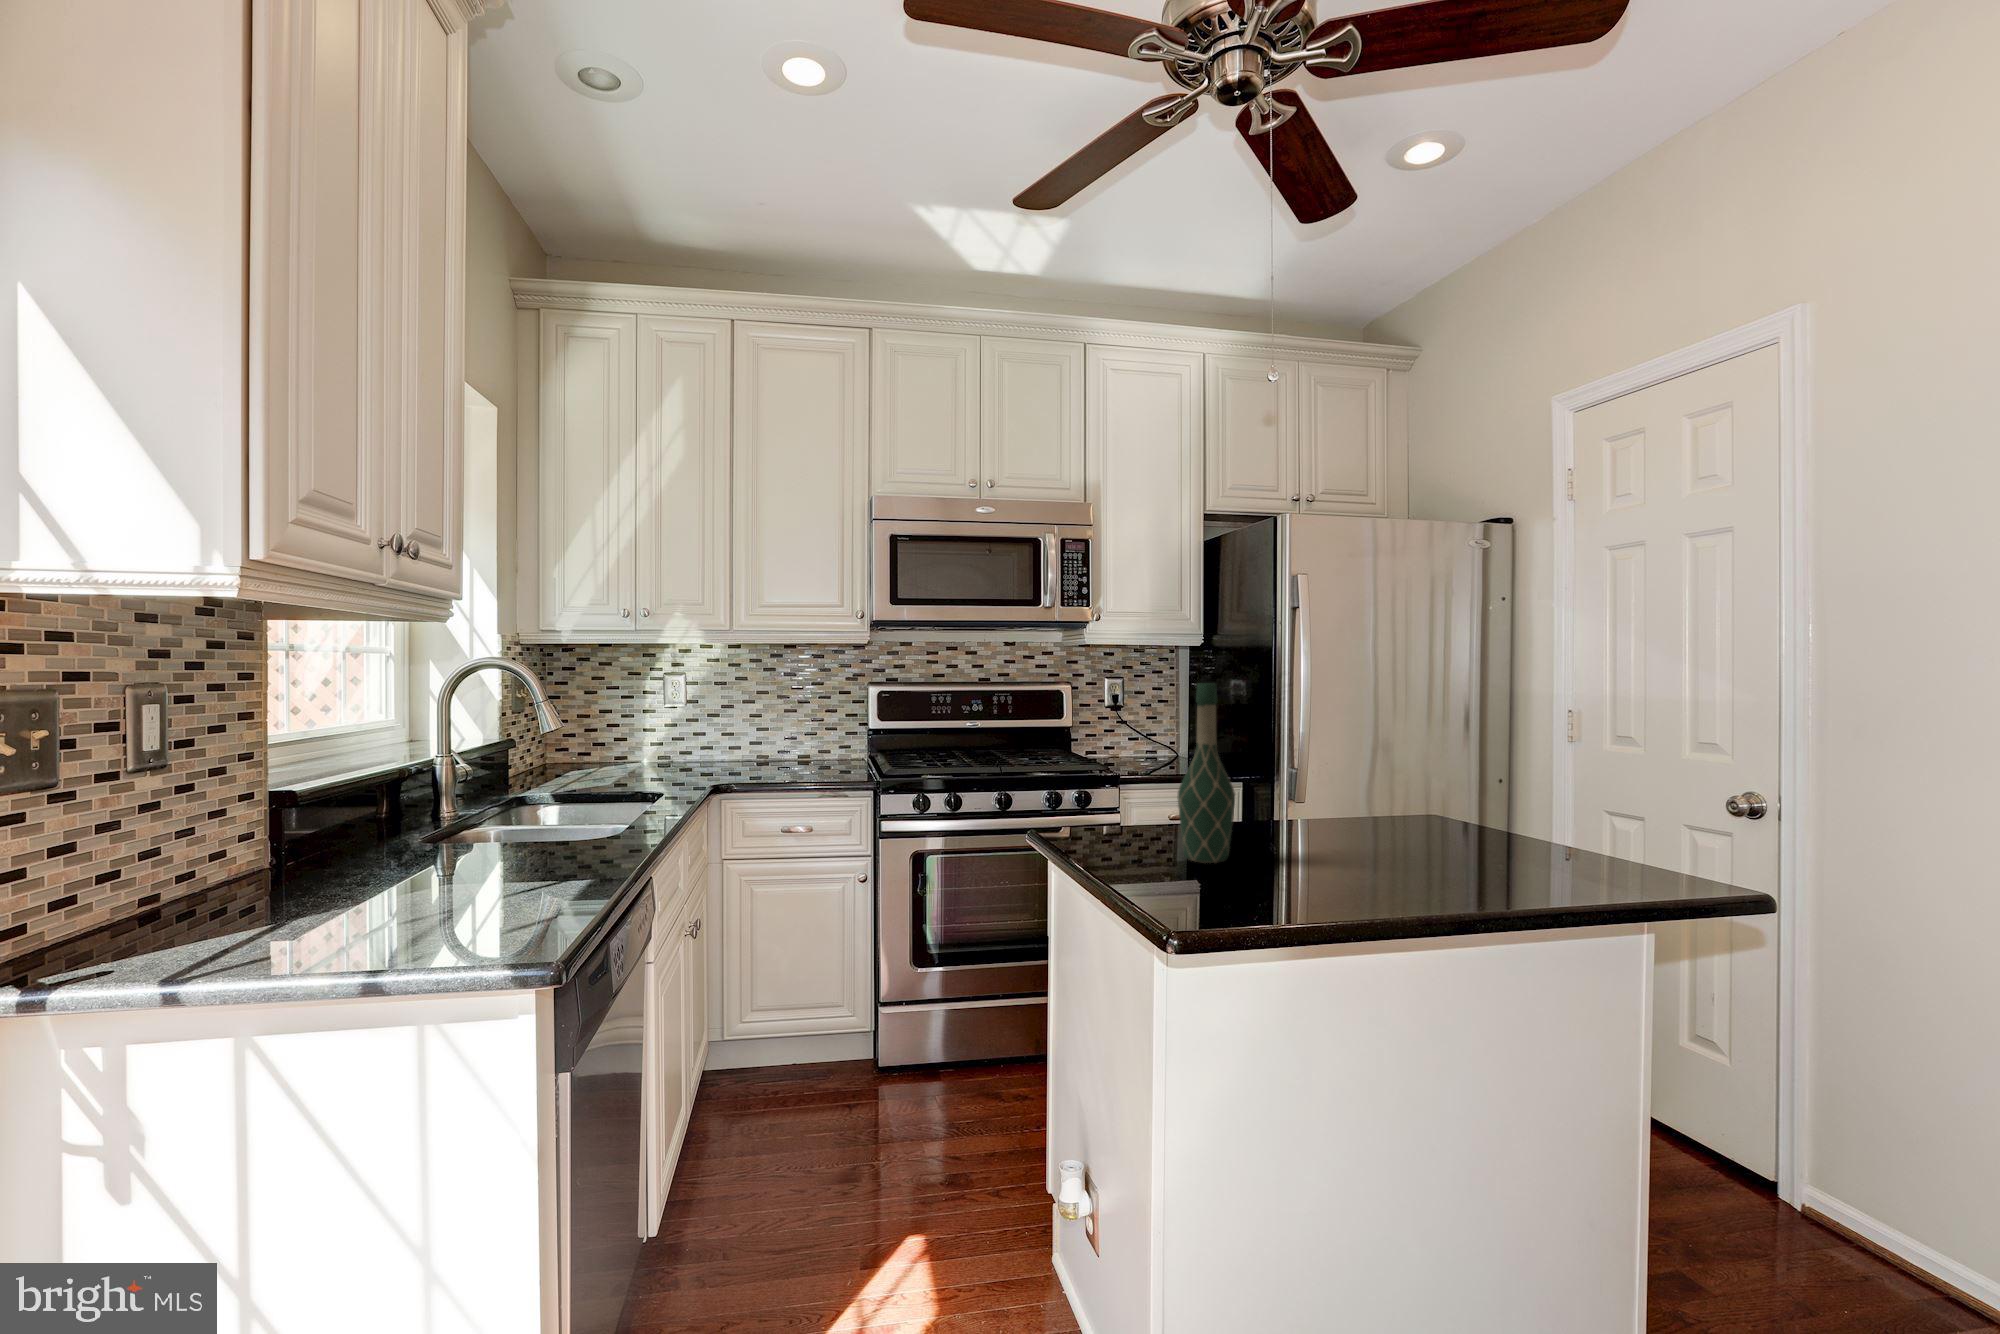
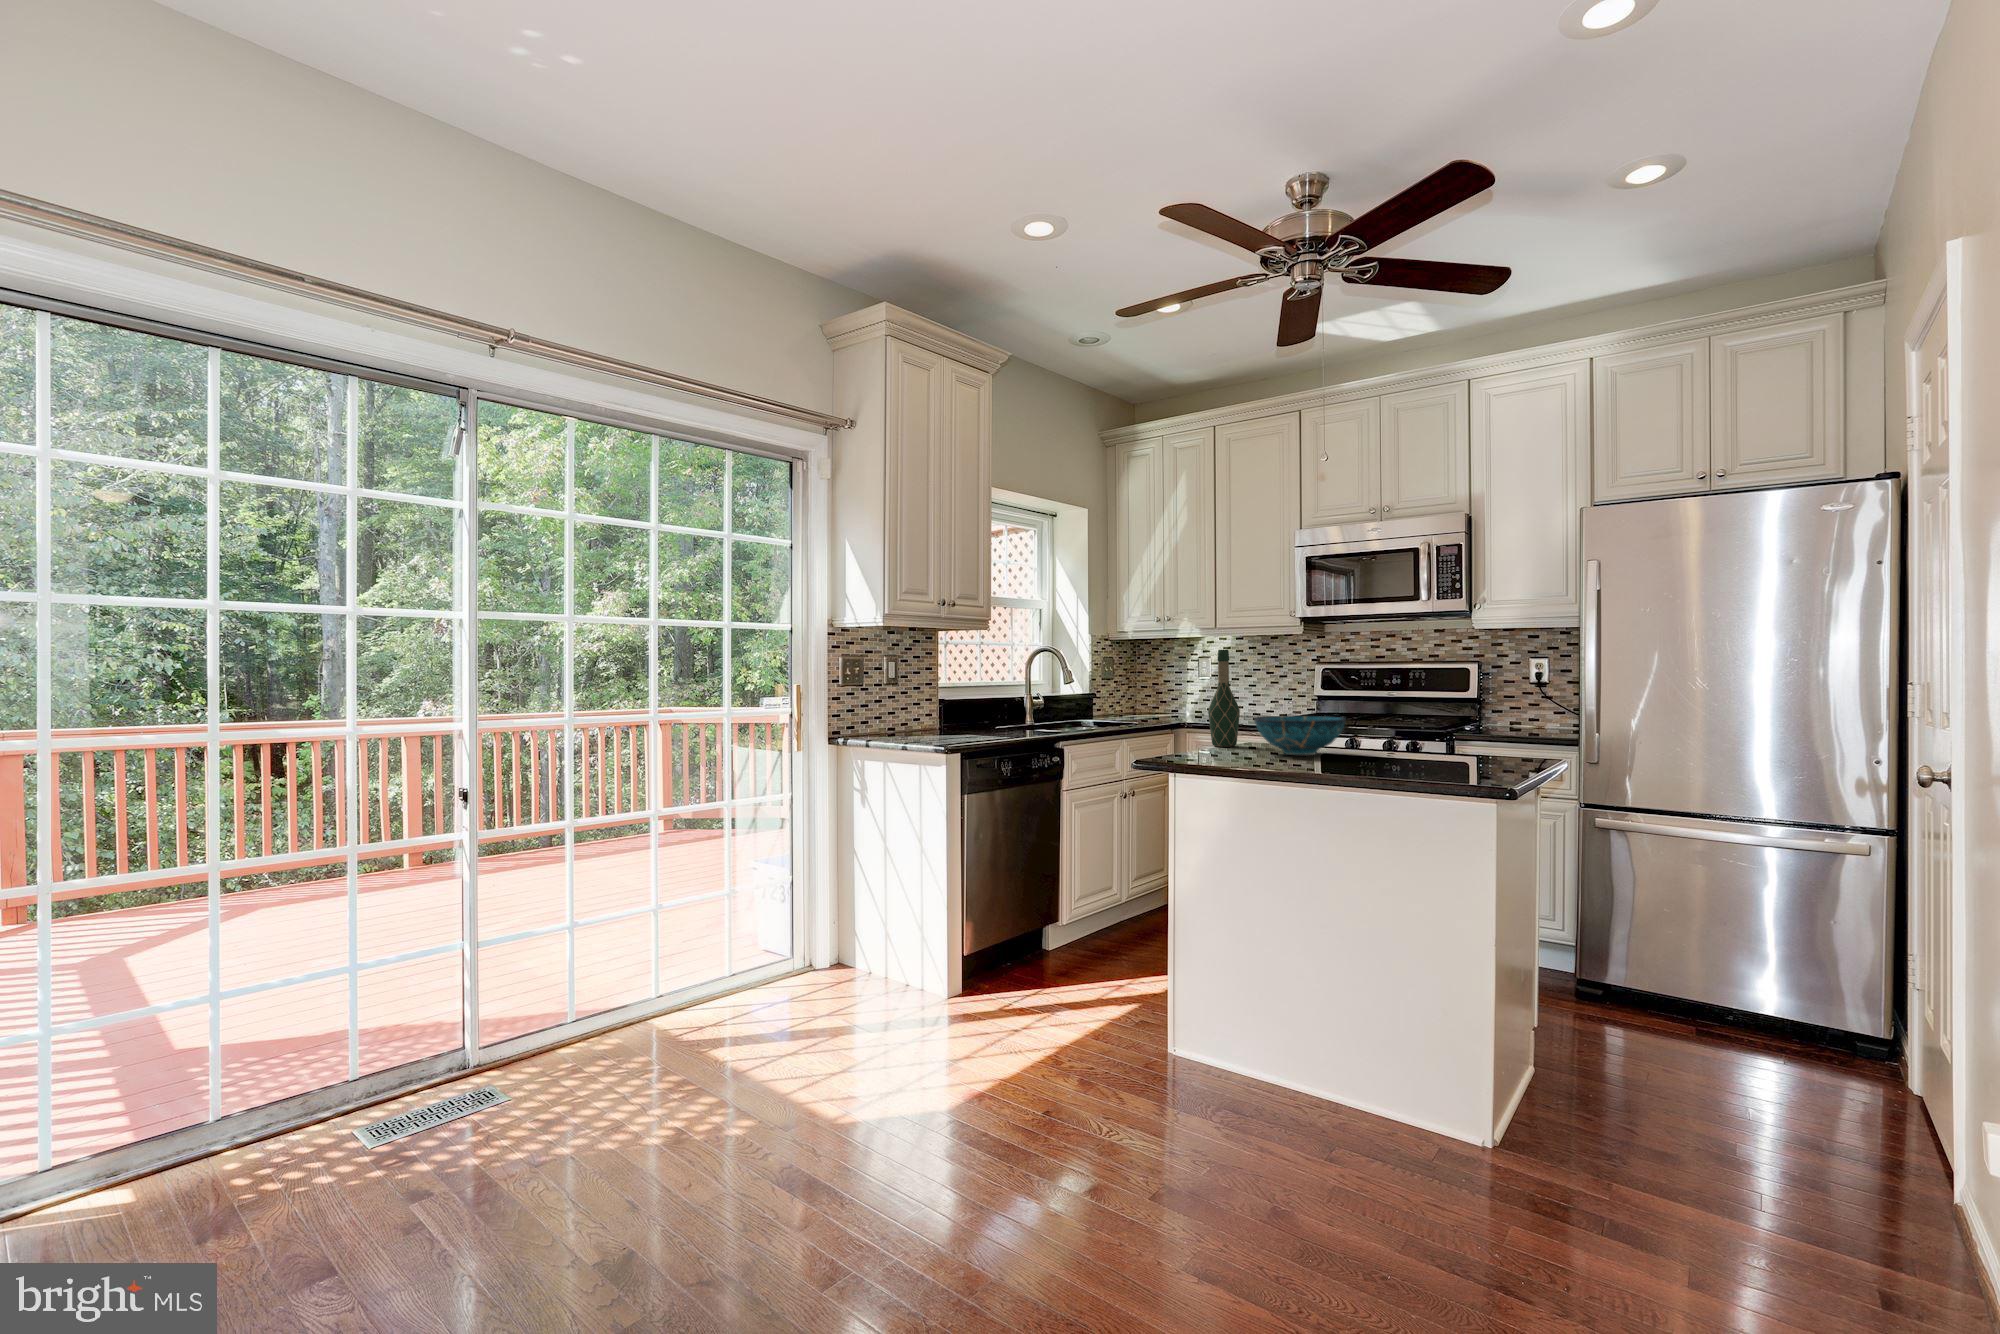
decorative bowl: none [1331,795,1497,873] -> present [1254,716,1346,755]

